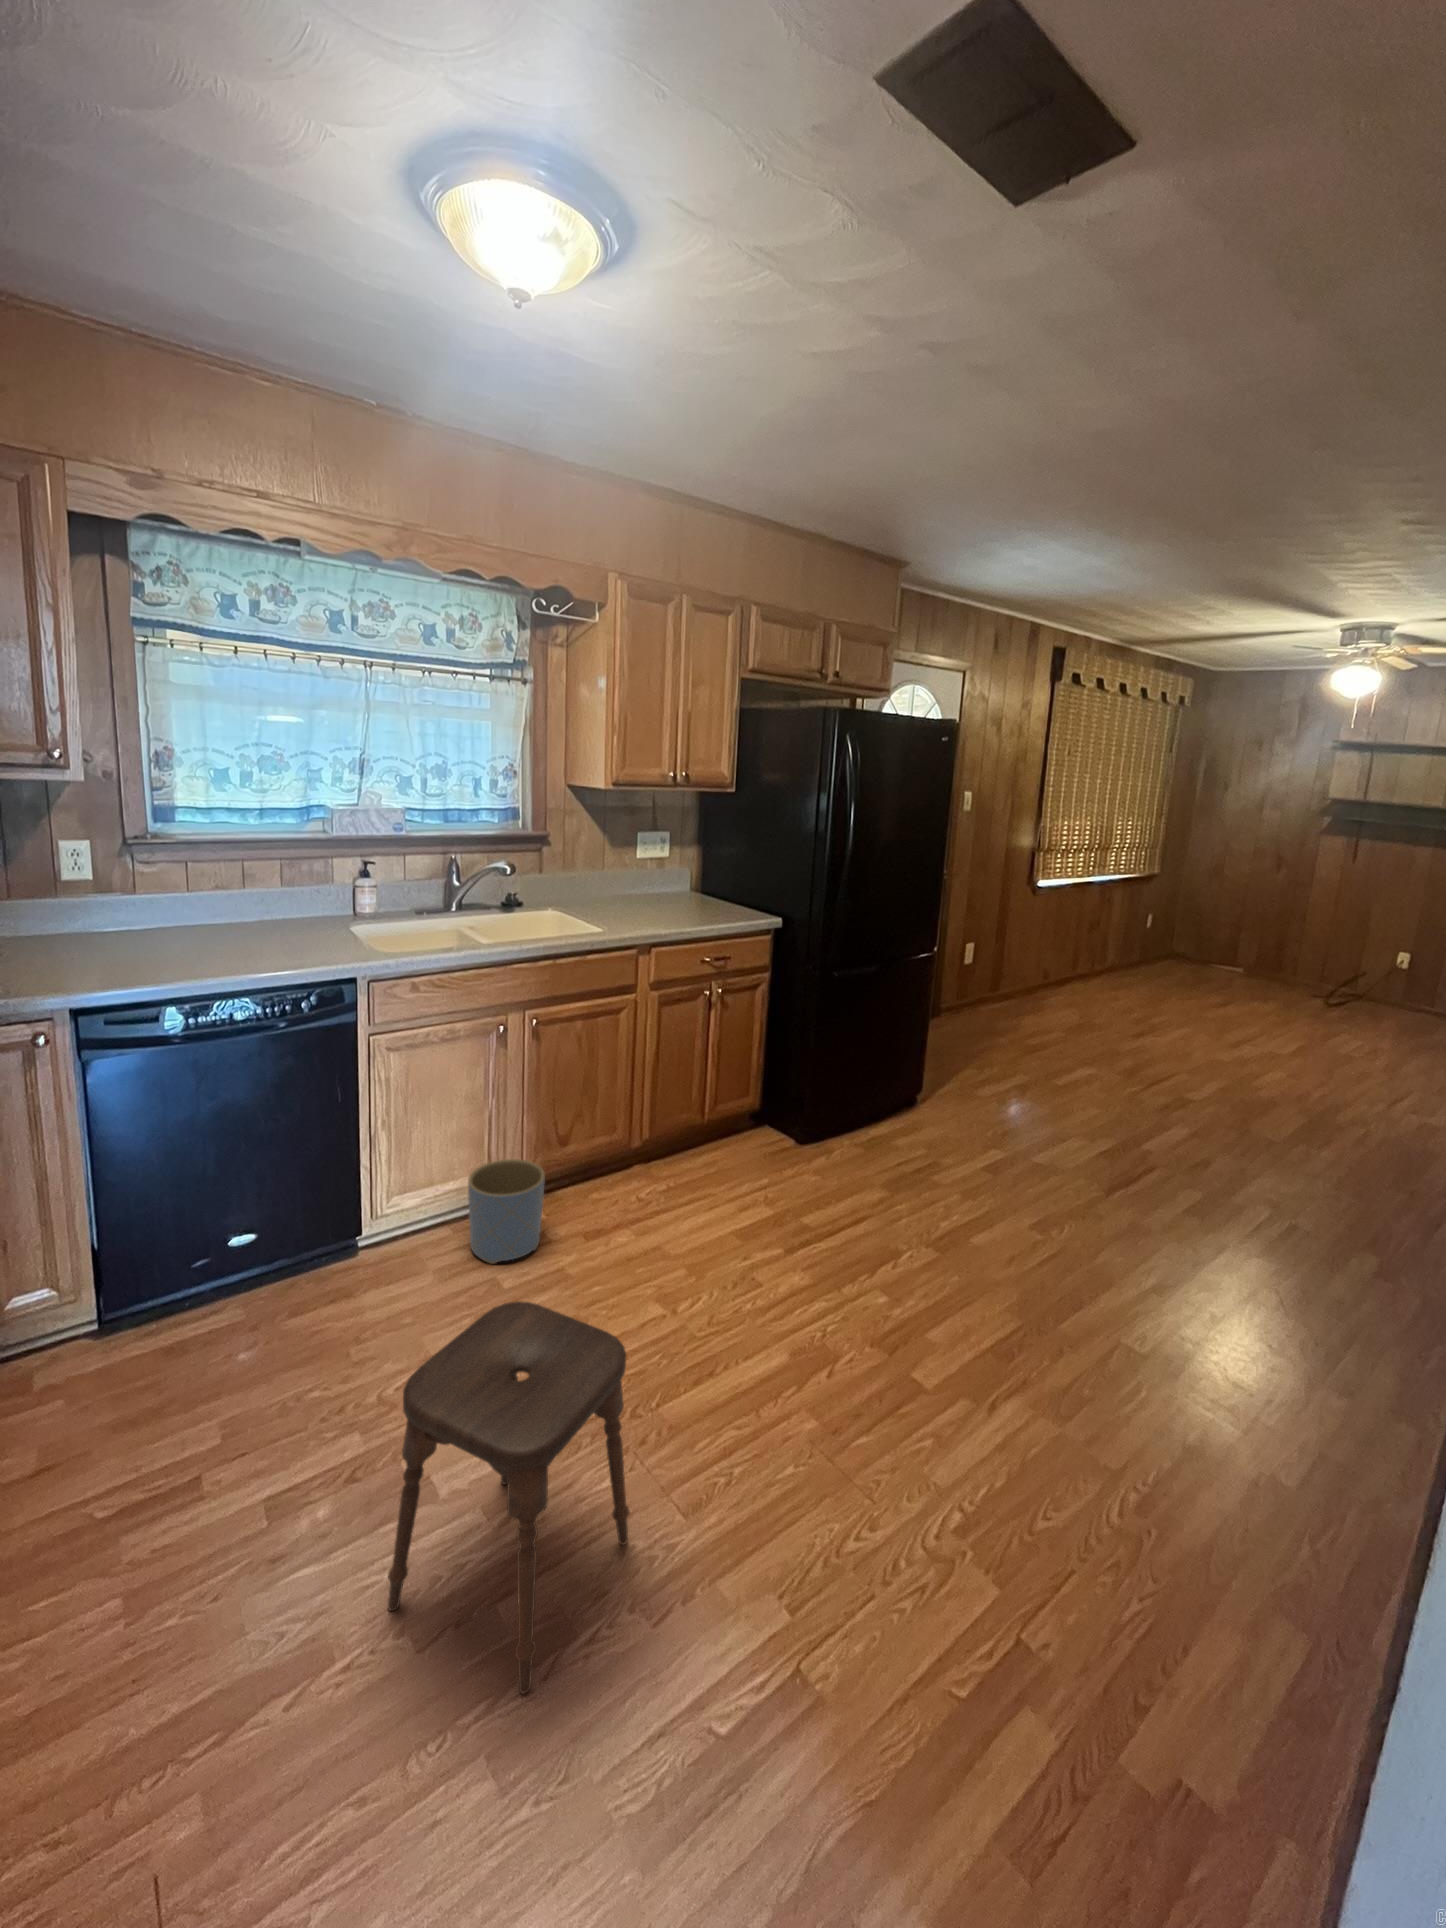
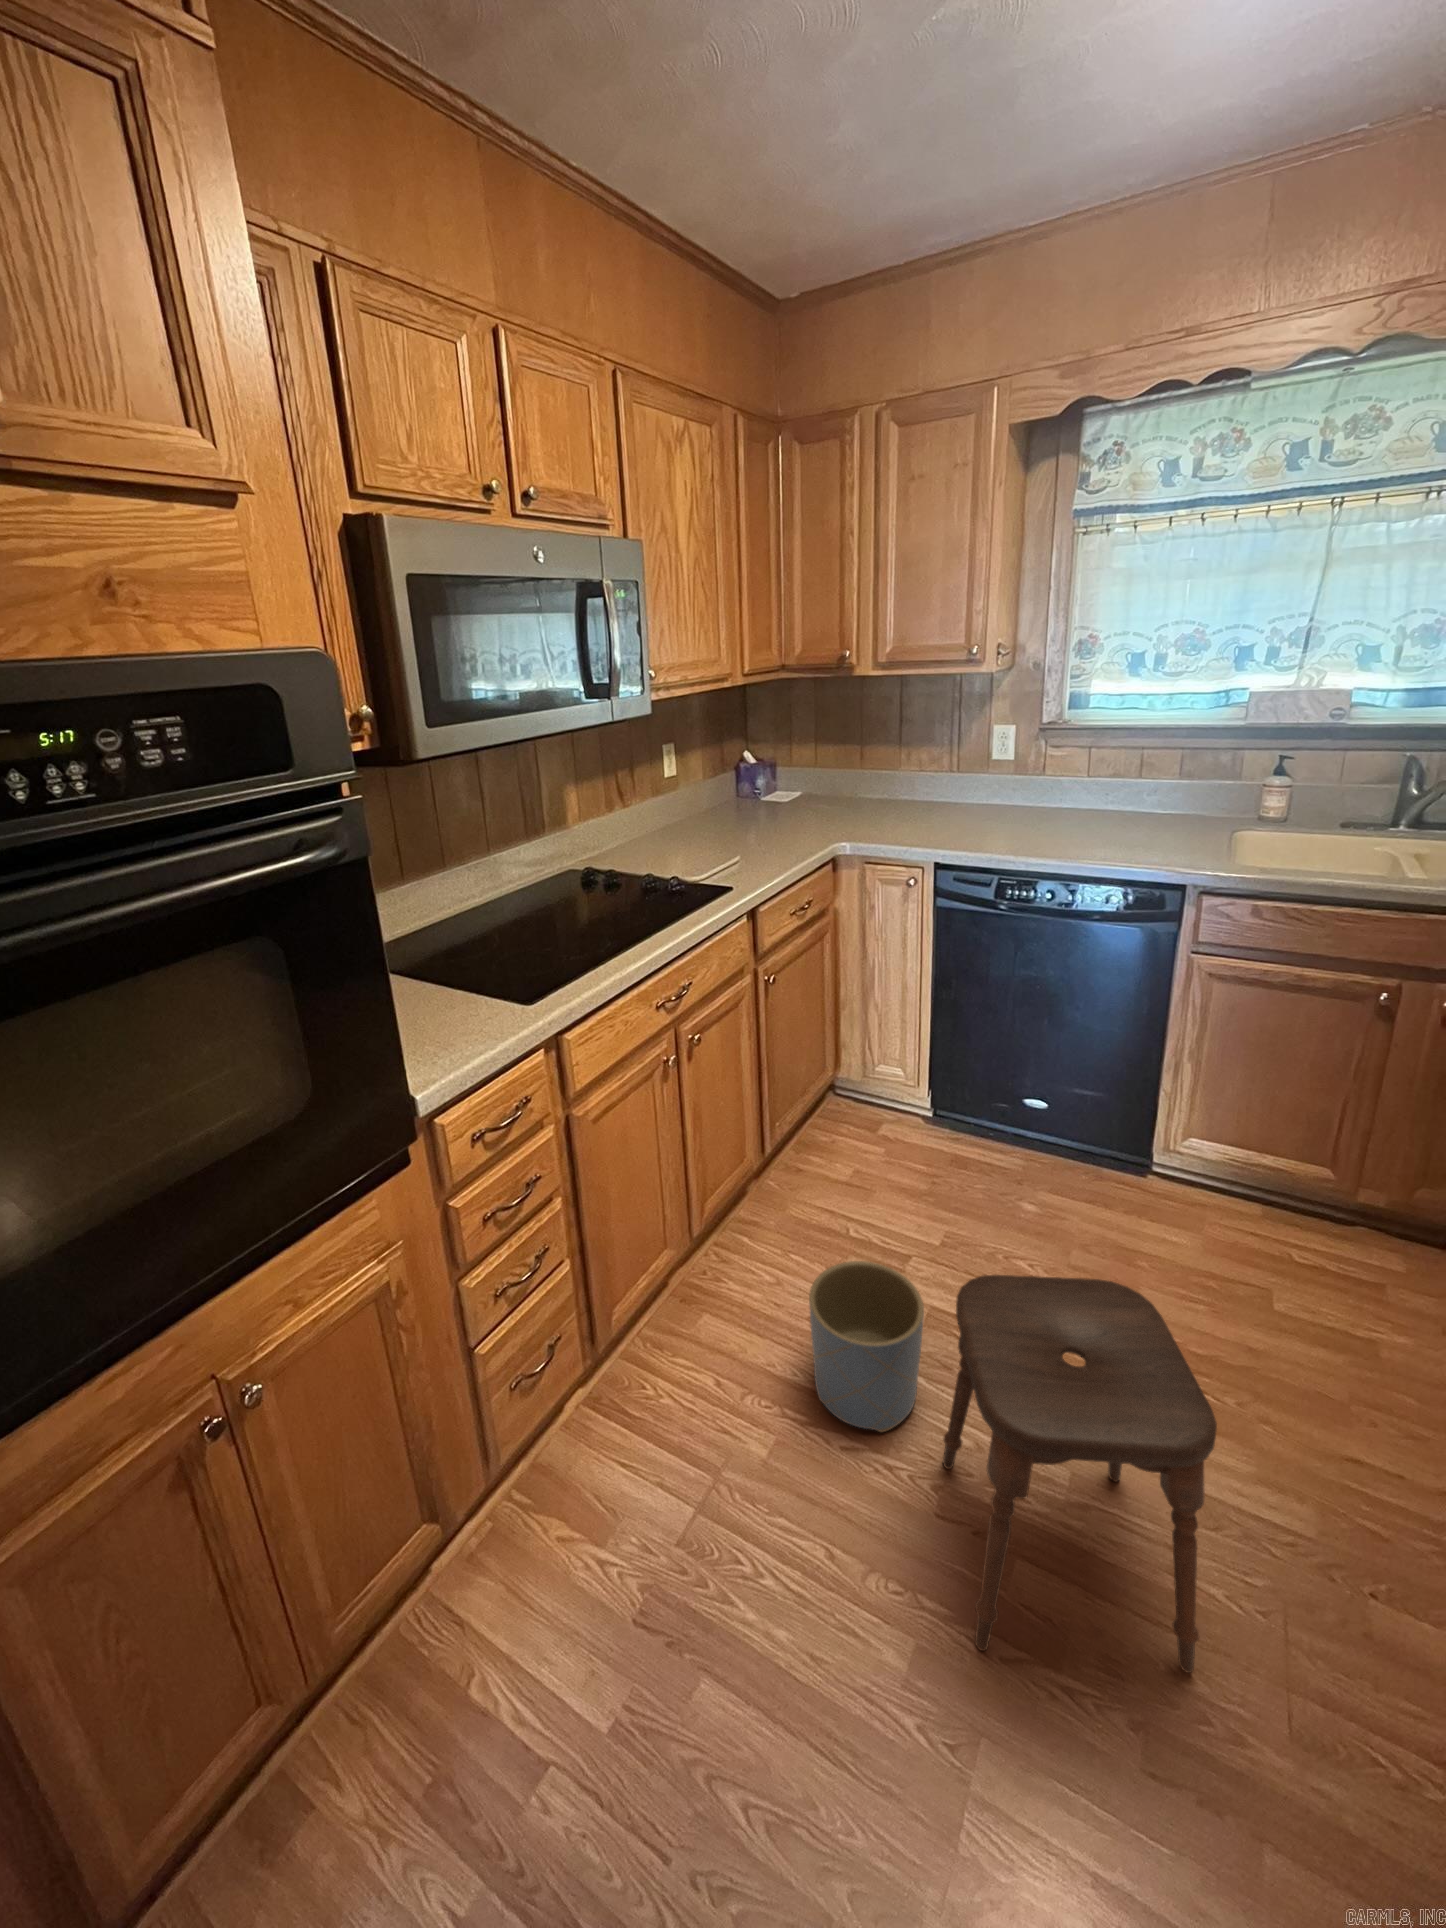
planter: present [468,1159,545,1264] -> present [809,1261,924,1432]

